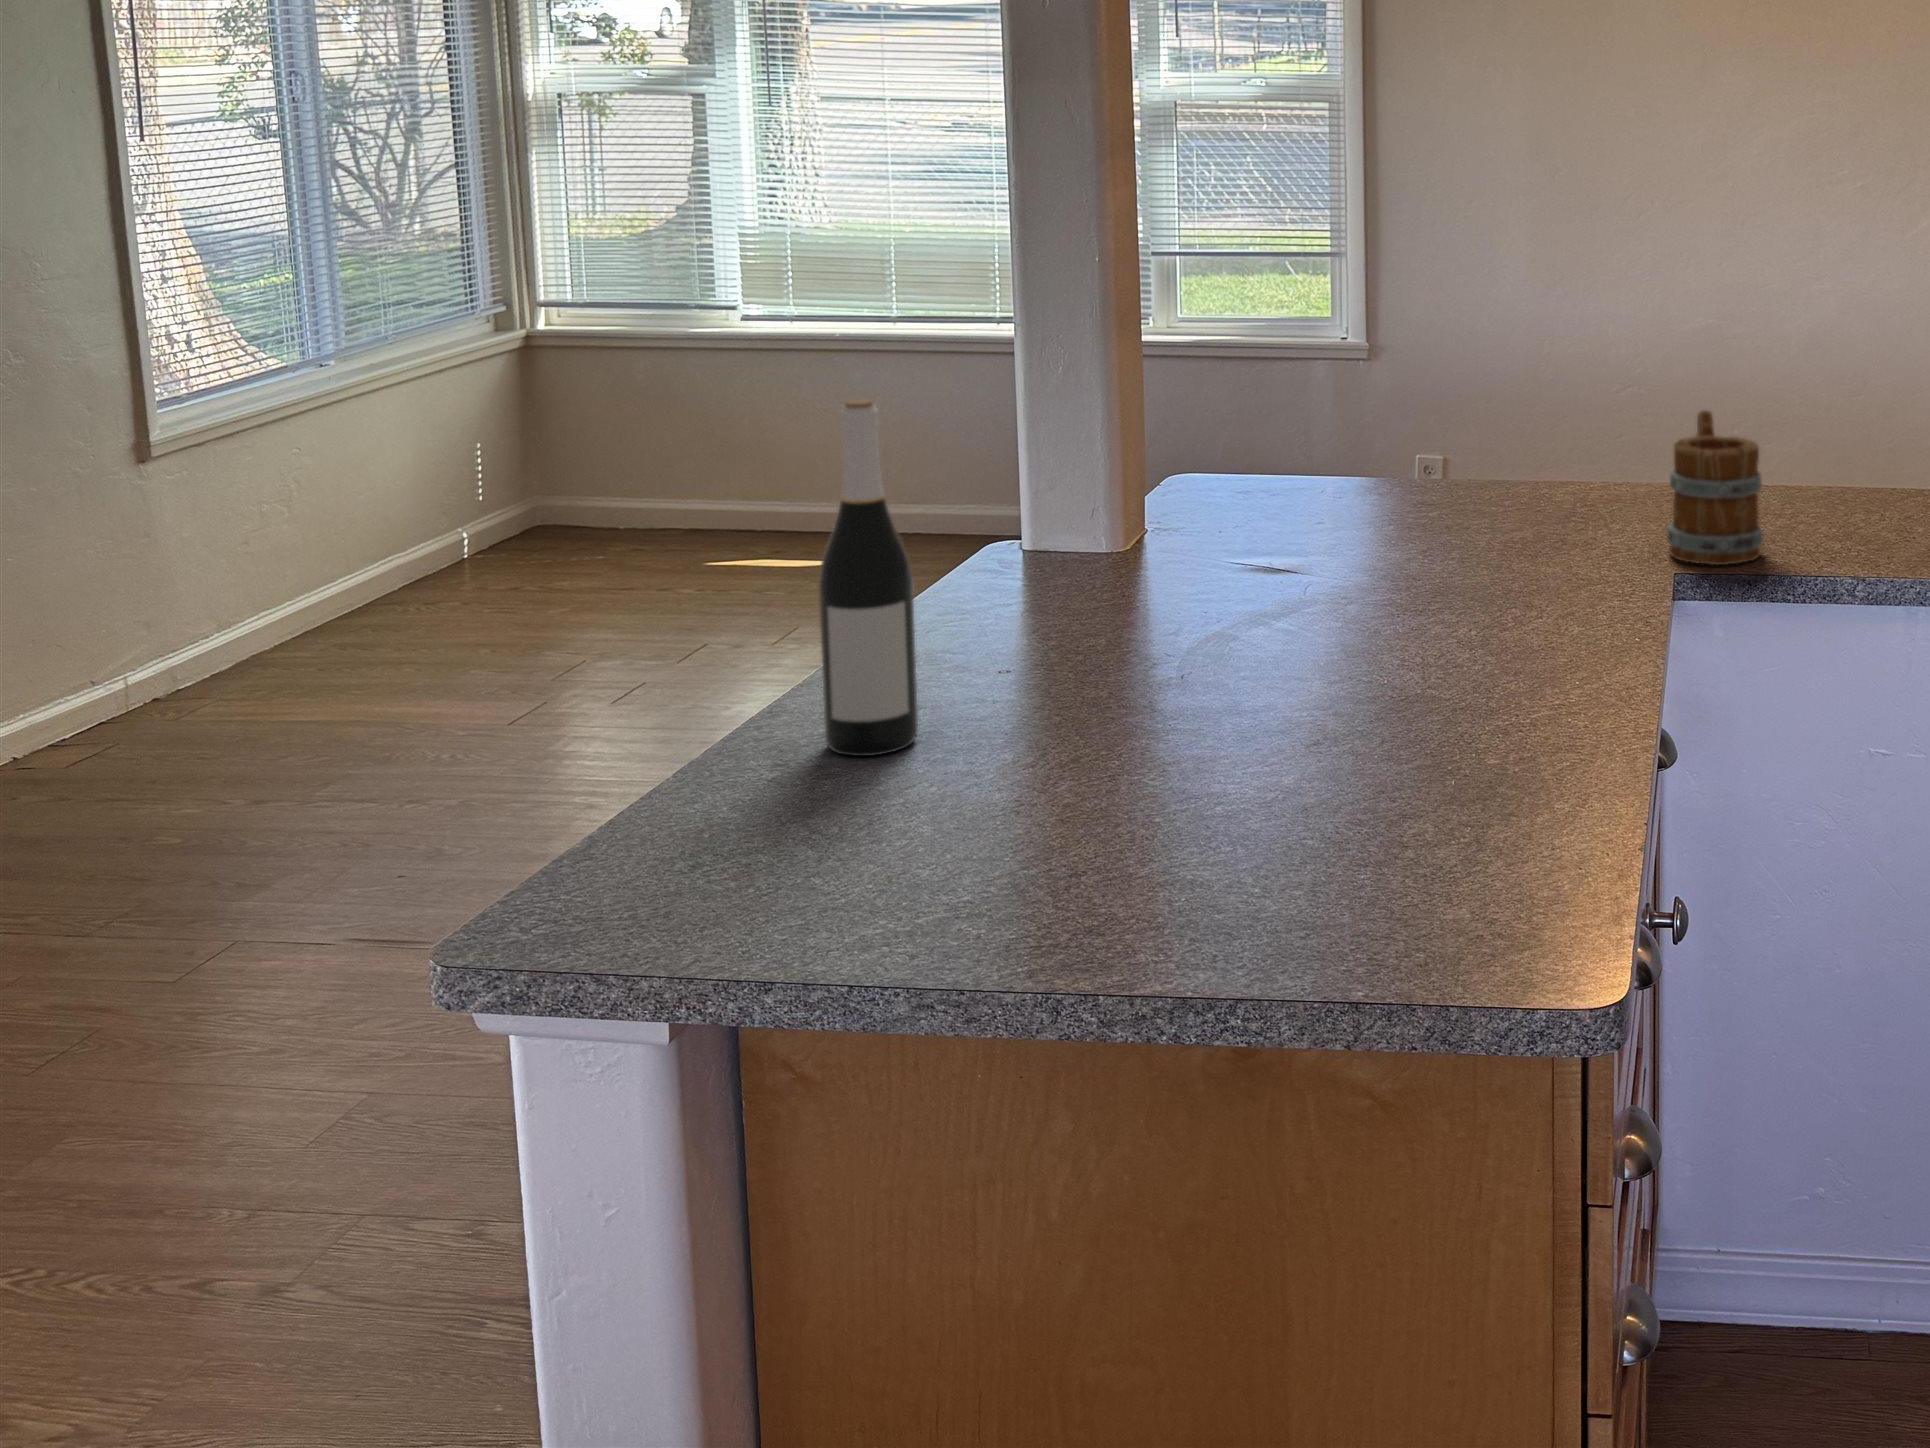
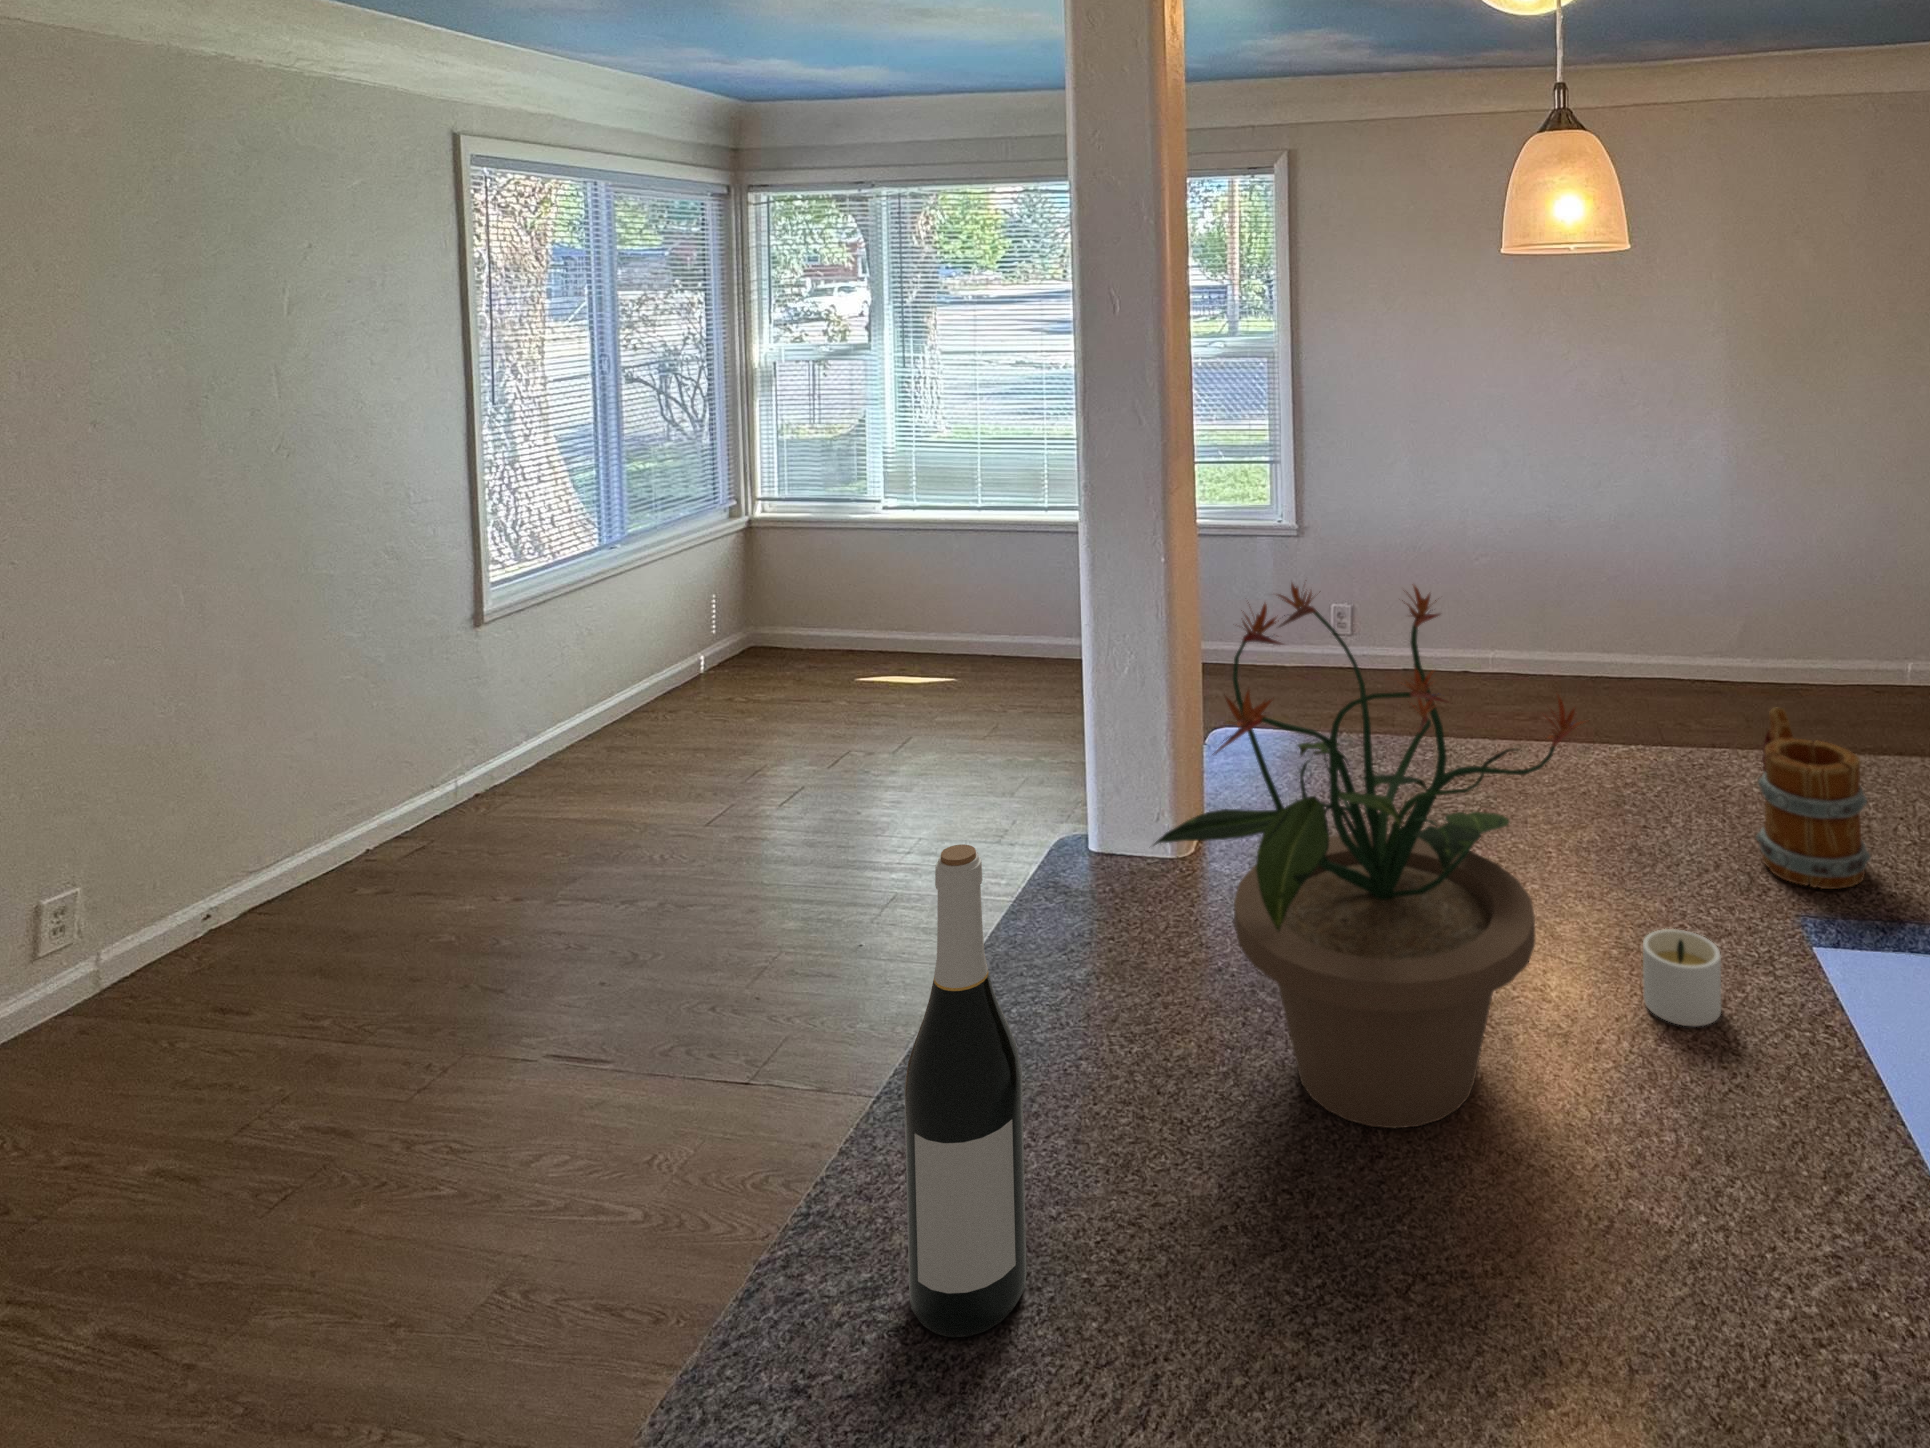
potted plant: none [1031,238,1422,678] -> present [1154,584,1589,1128]
candle: none [1491,563,1577,635] -> present [1643,929,1721,1026]

